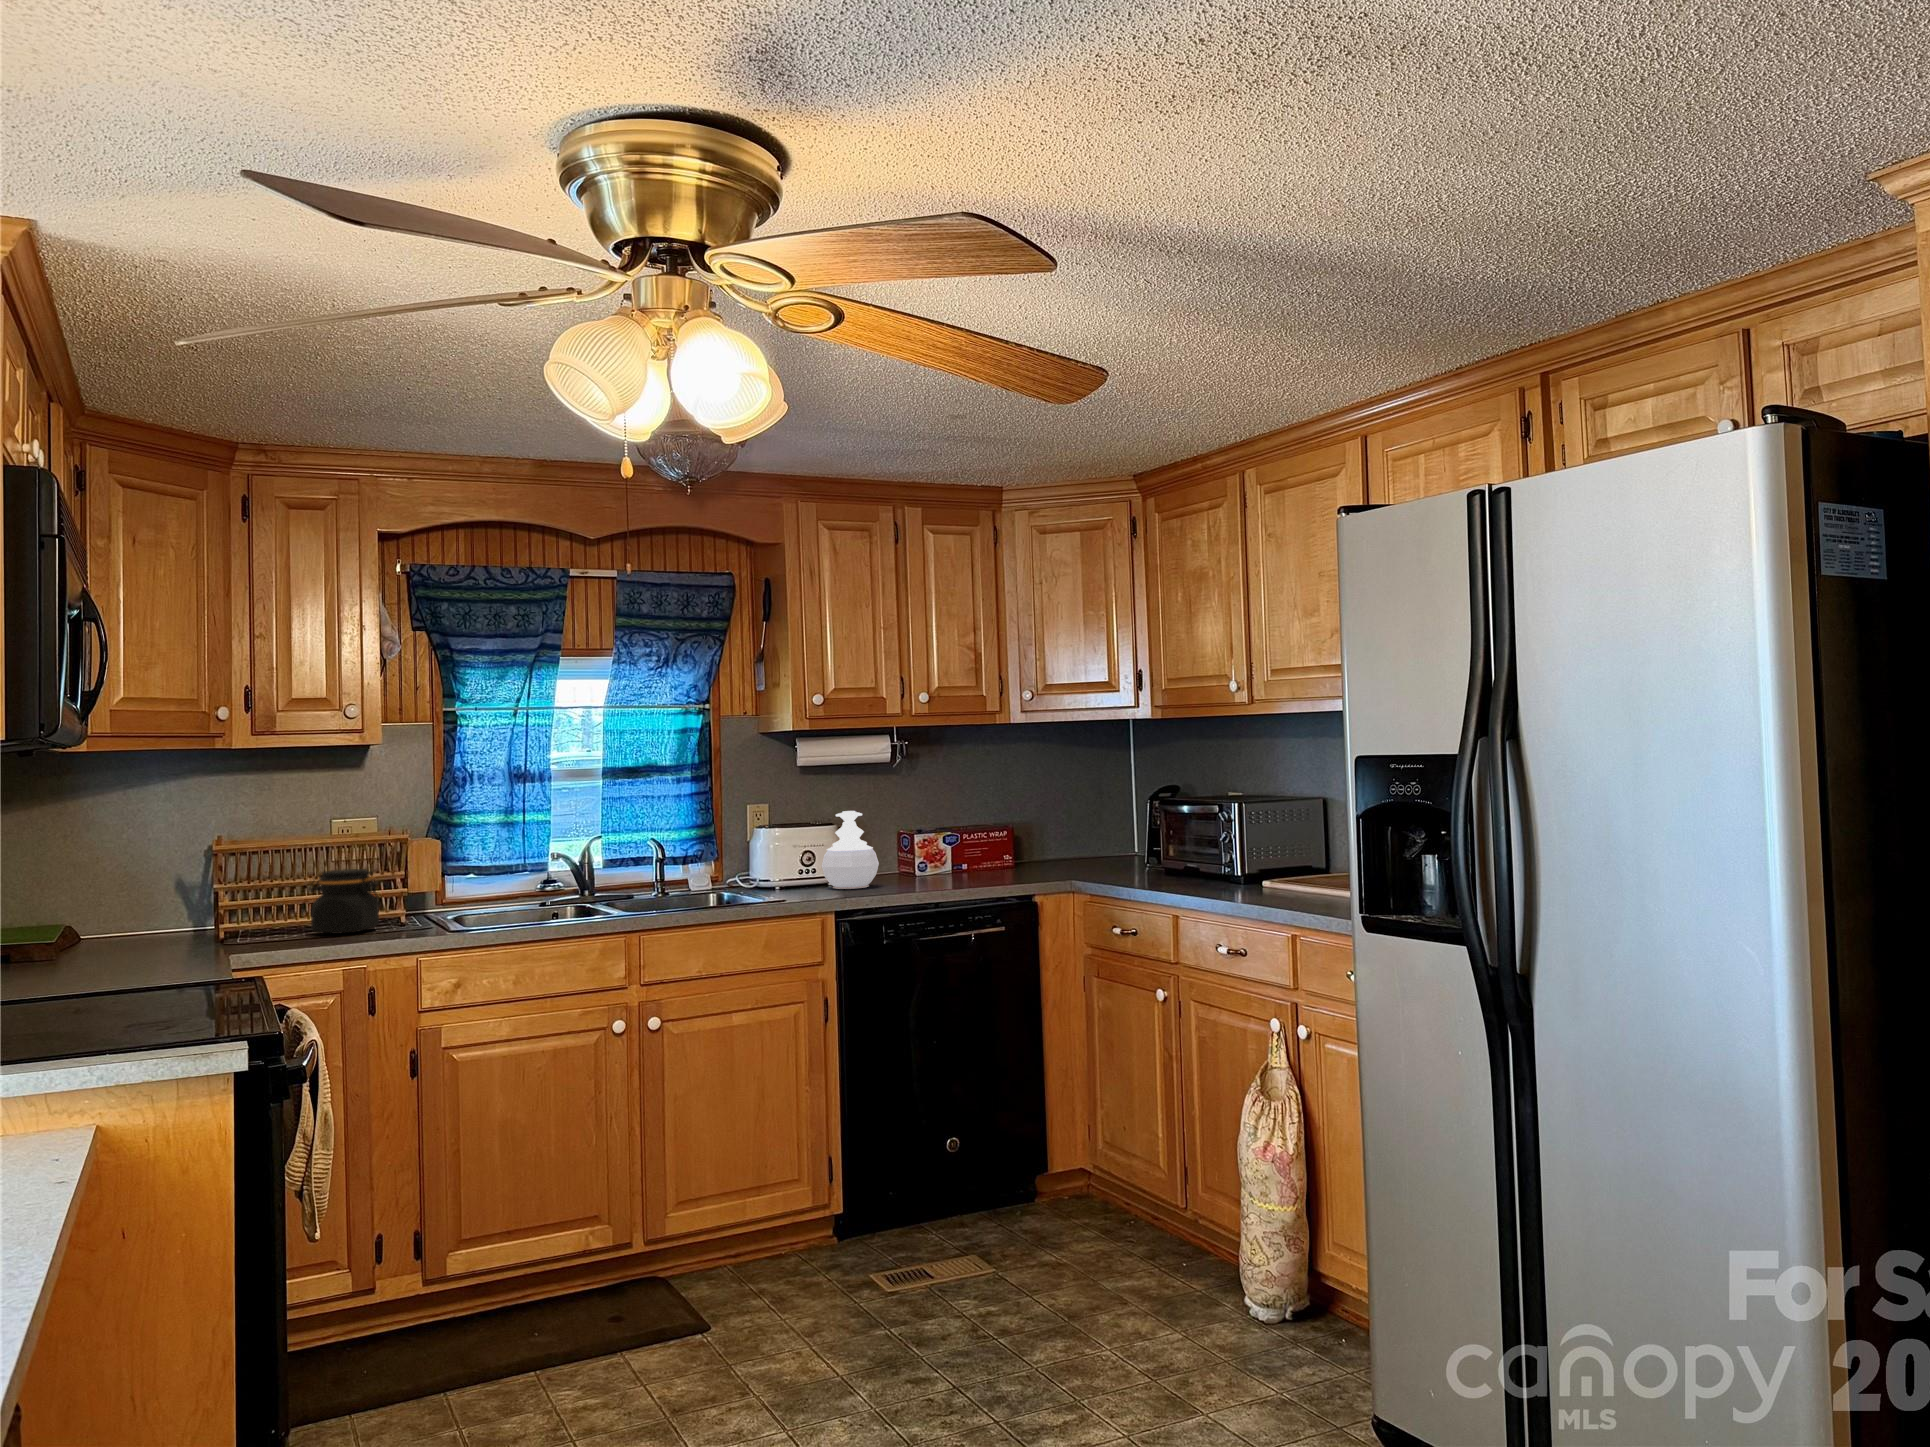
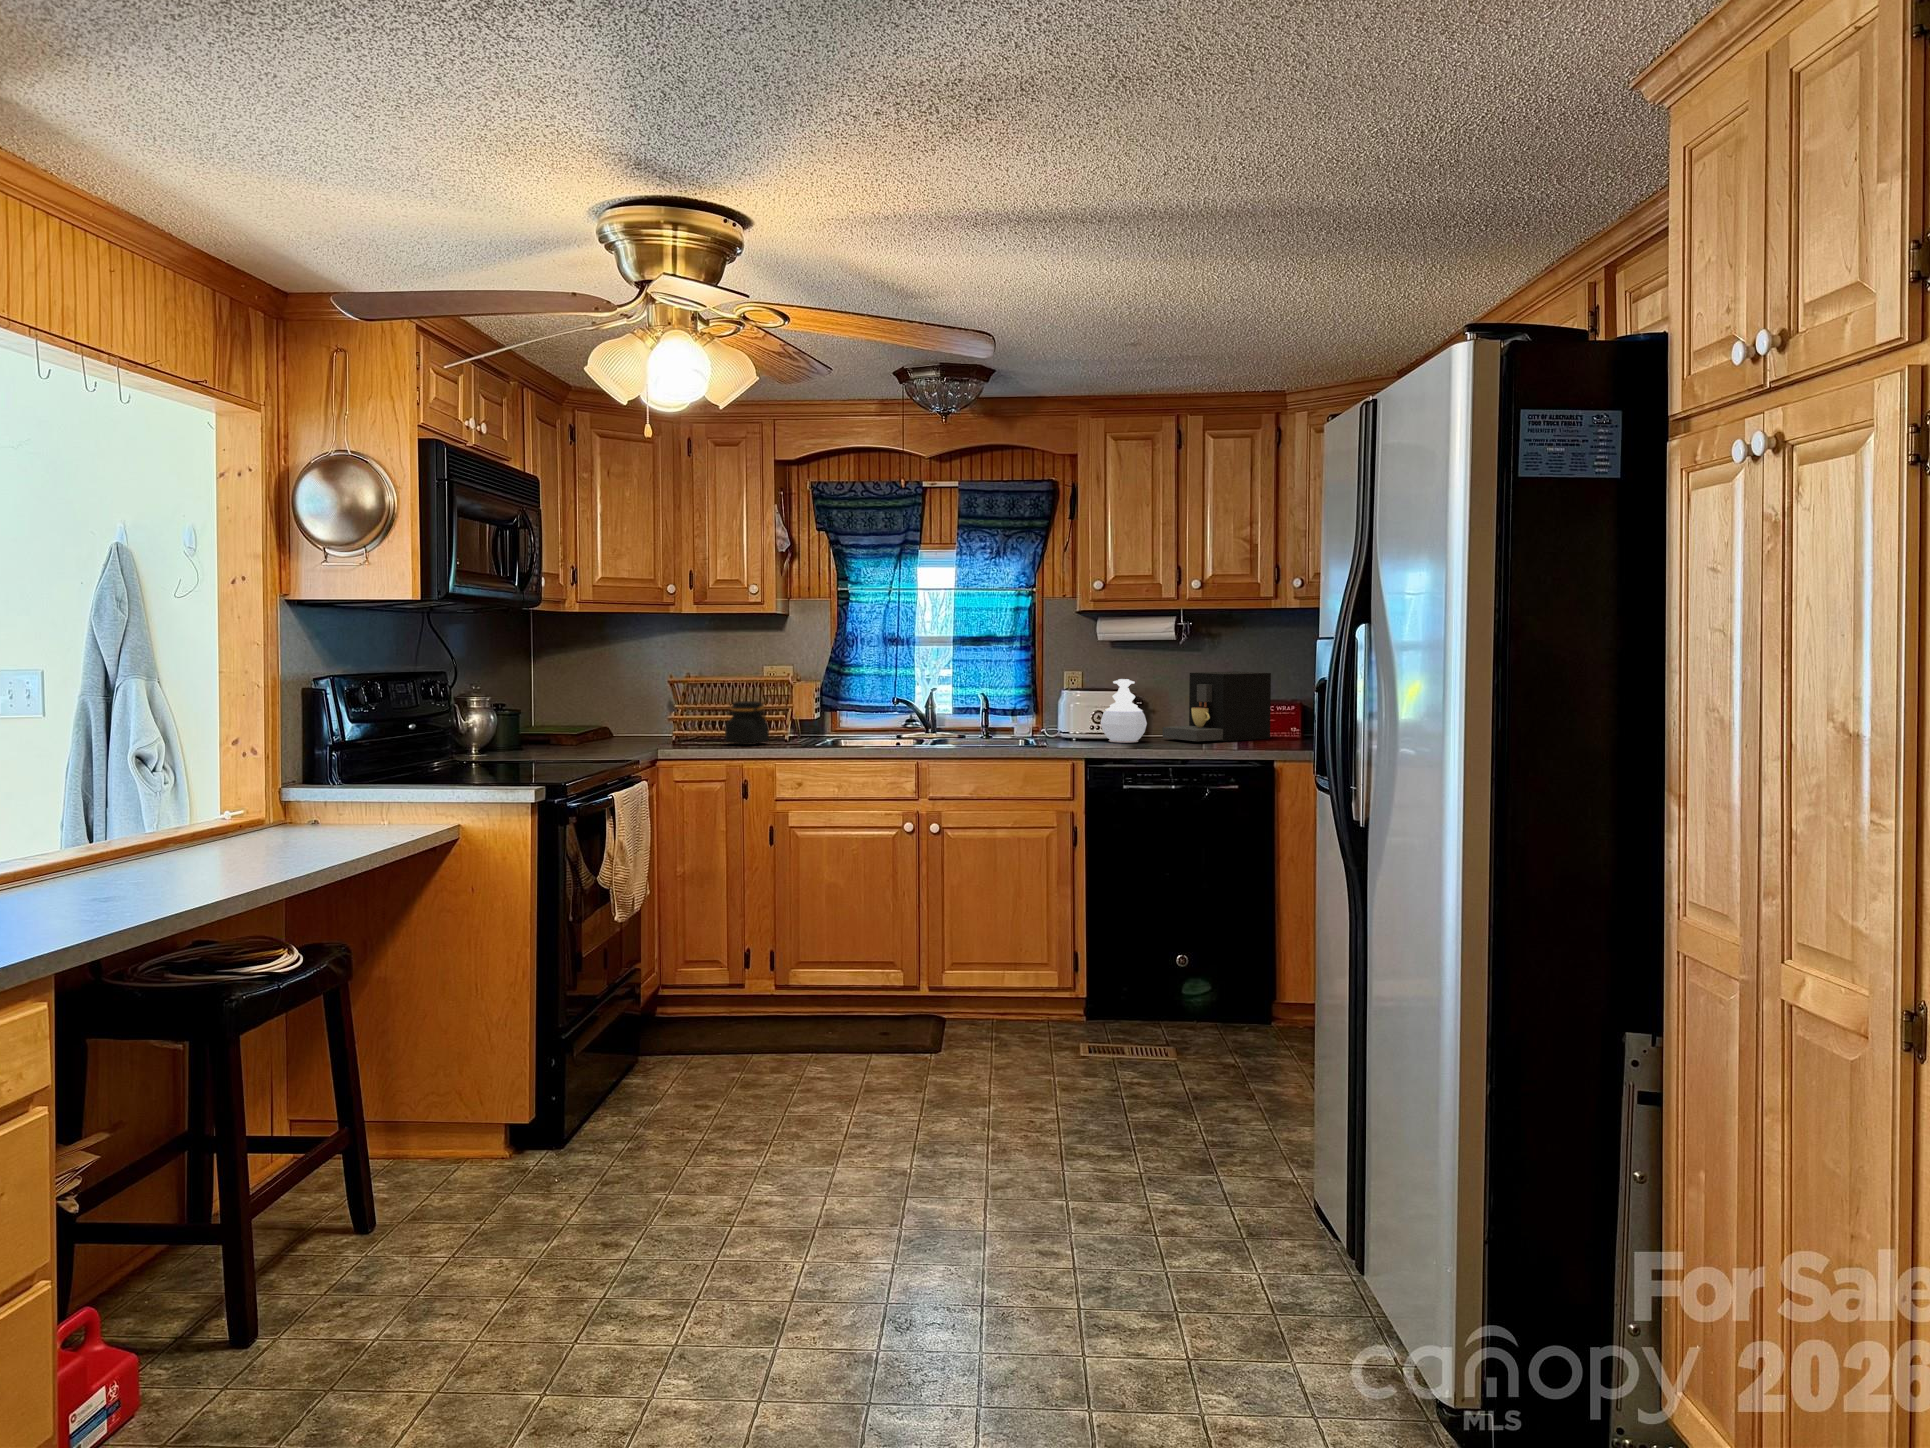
coffee maker: none [890,796,1001,880] -> present [1163,672,1271,741]

